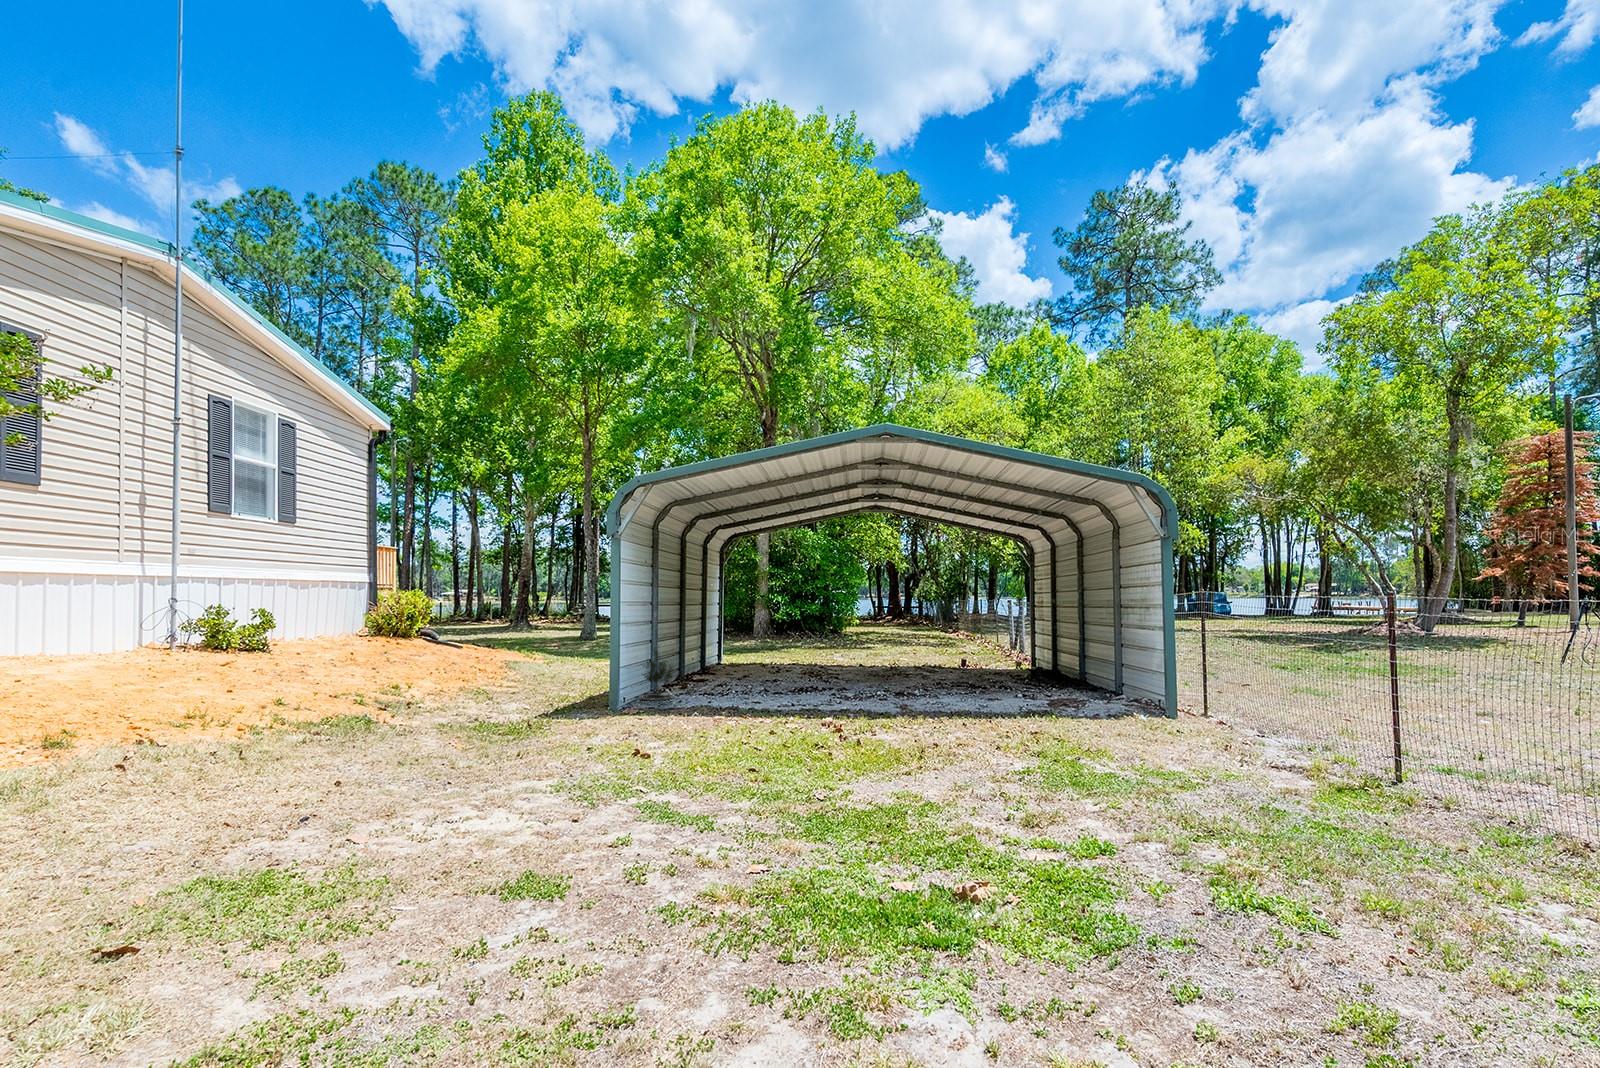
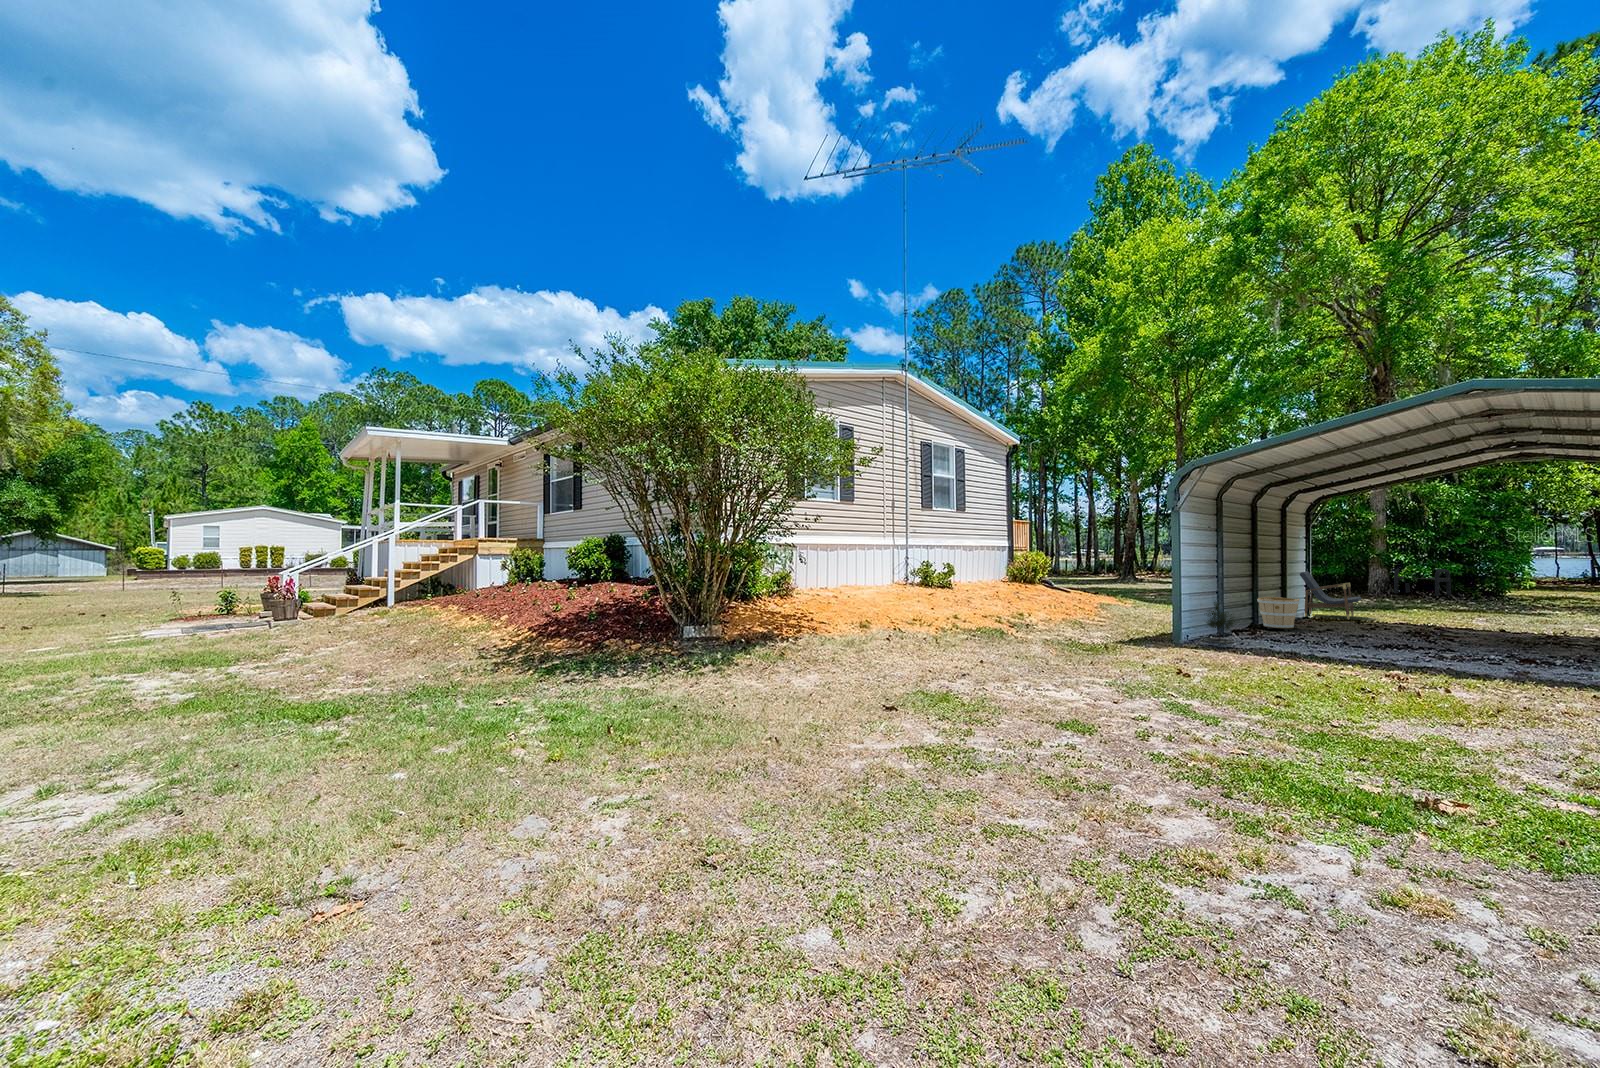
bench: none [771,605,809,631] -> present [1394,568,1451,596]
lounge chair: none [715,610,764,660] -> present [1300,571,1361,620]
wooden bucket: none [683,639,723,675] -> present [1257,597,1299,628]

